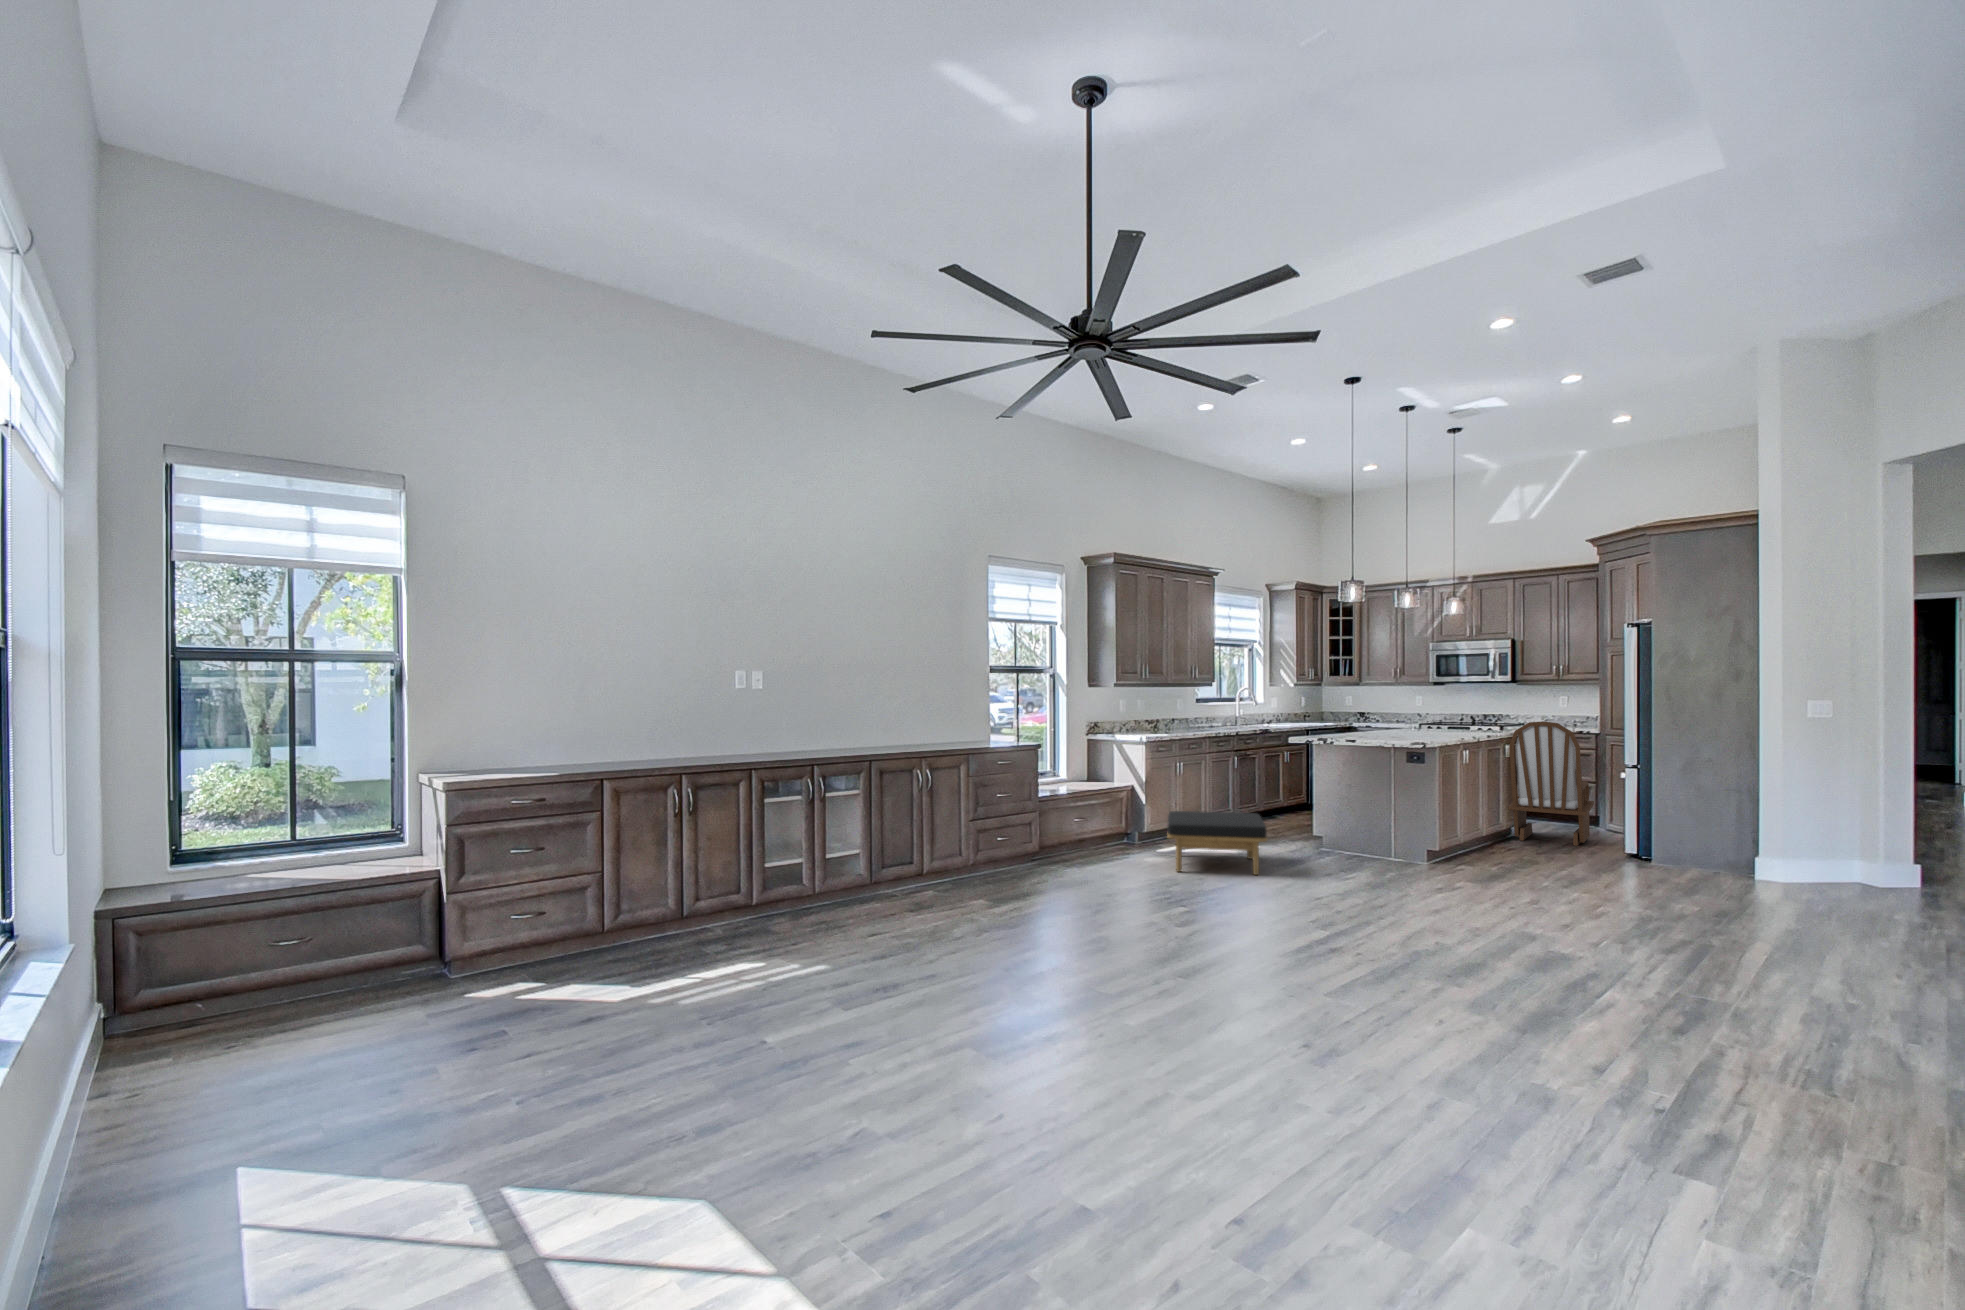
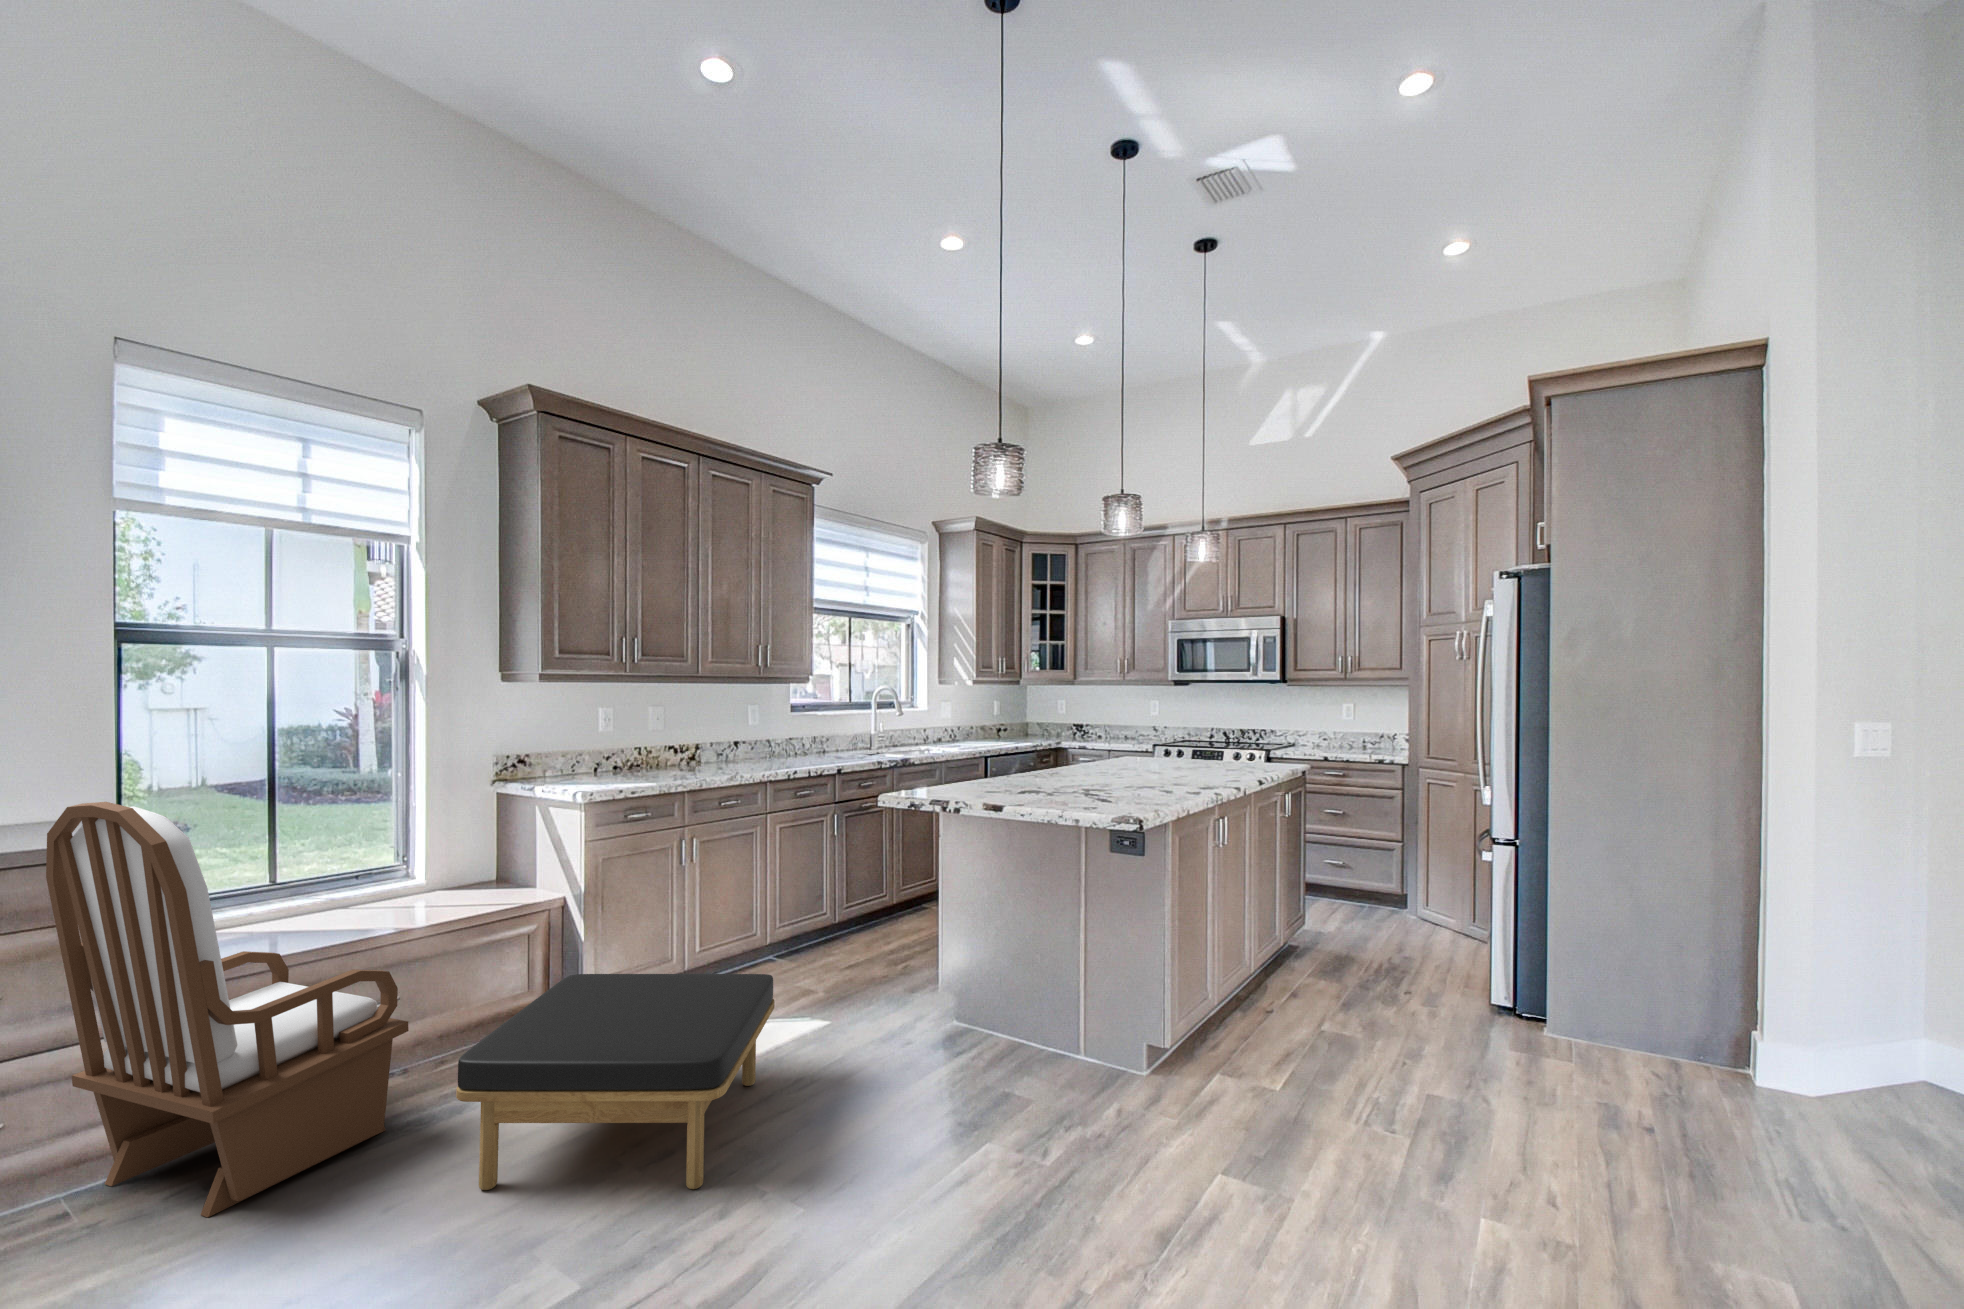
armchair: present [1508,721,1594,846] -> present [46,802,409,1217]

